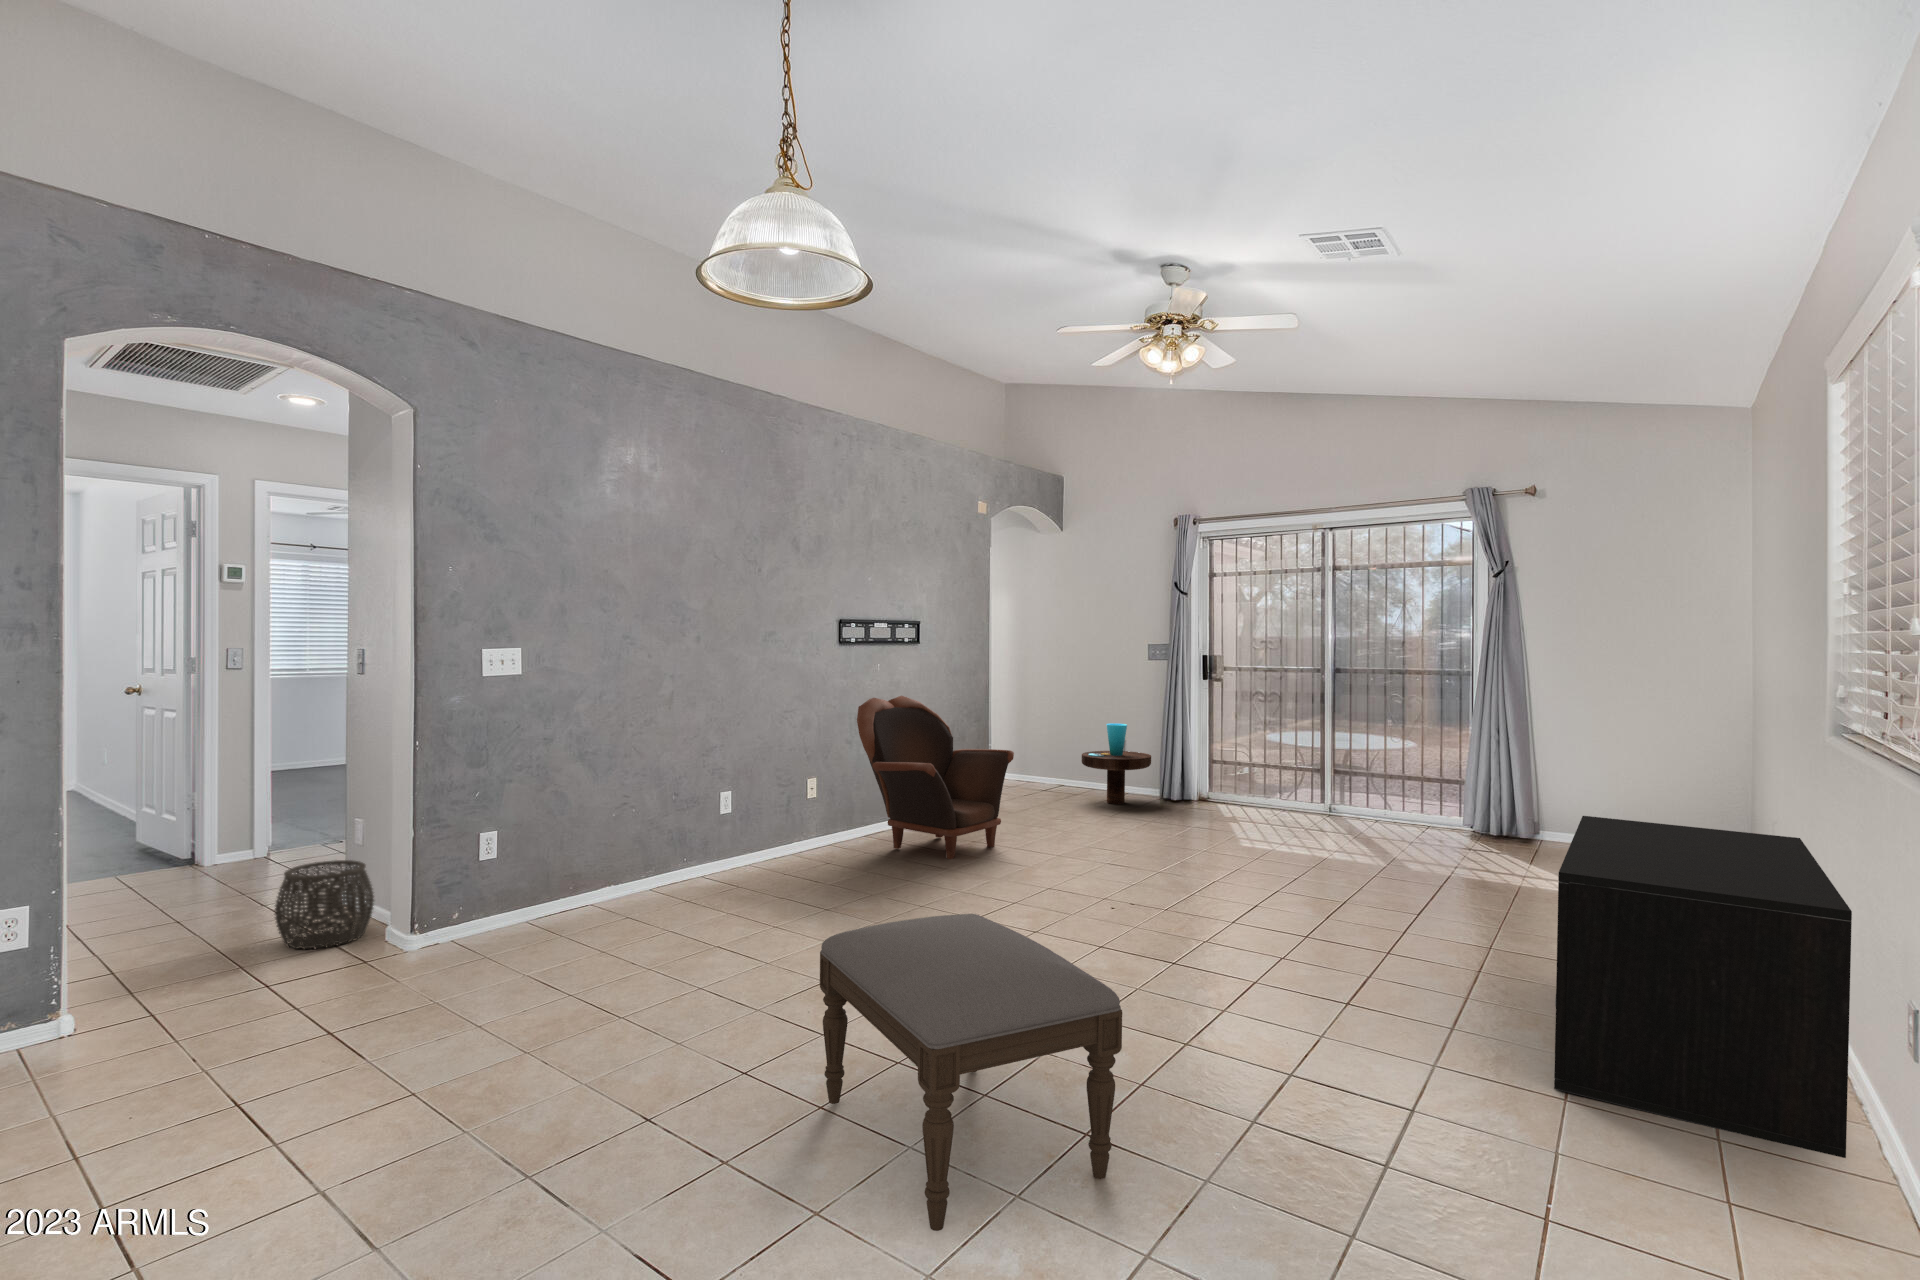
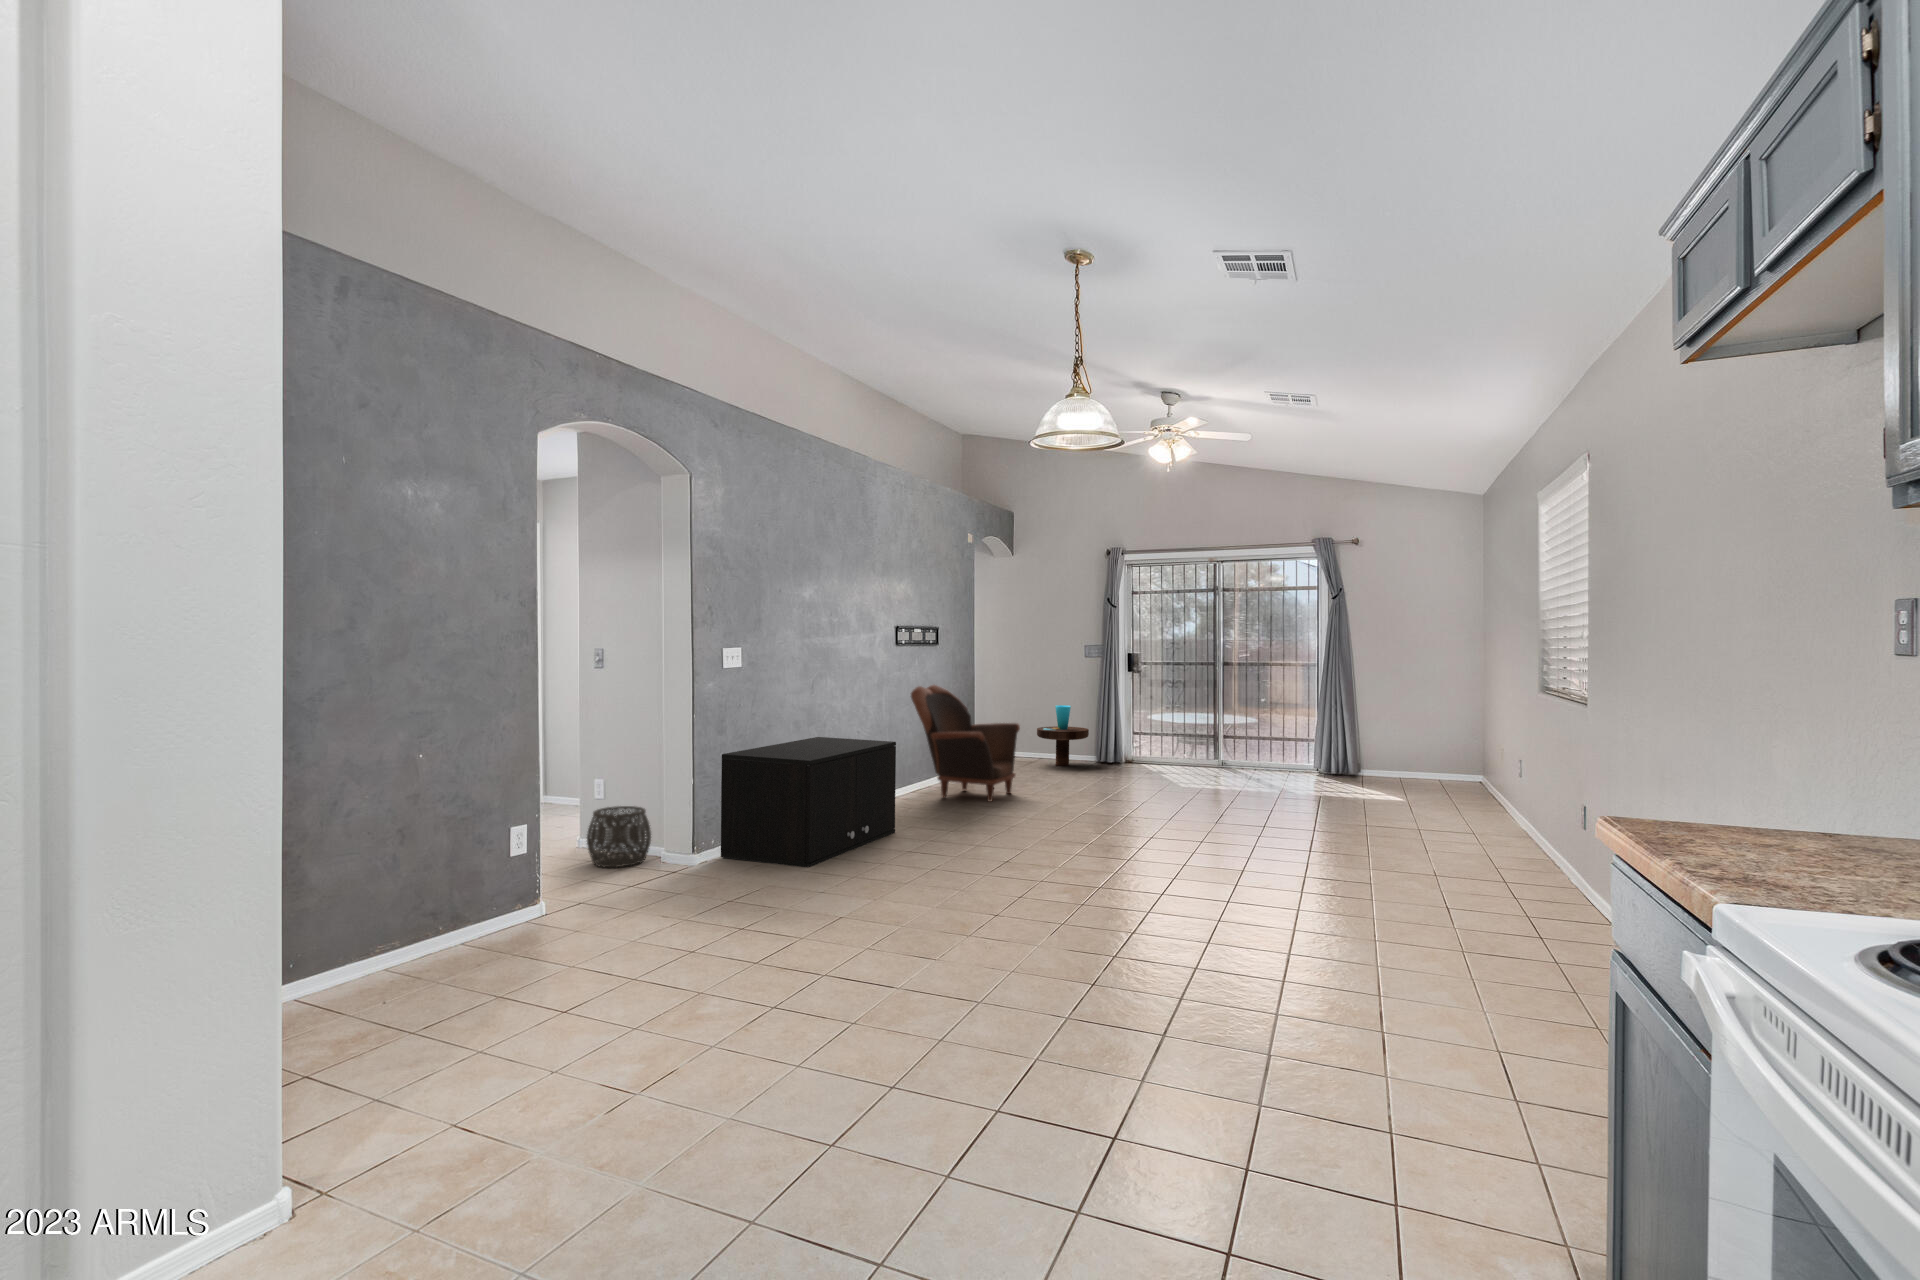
storage cabinet: present [1554,816,1852,1158] -> present [721,737,896,868]
ottoman: present [820,914,1122,1231] -> none [1080,798,1265,937]

